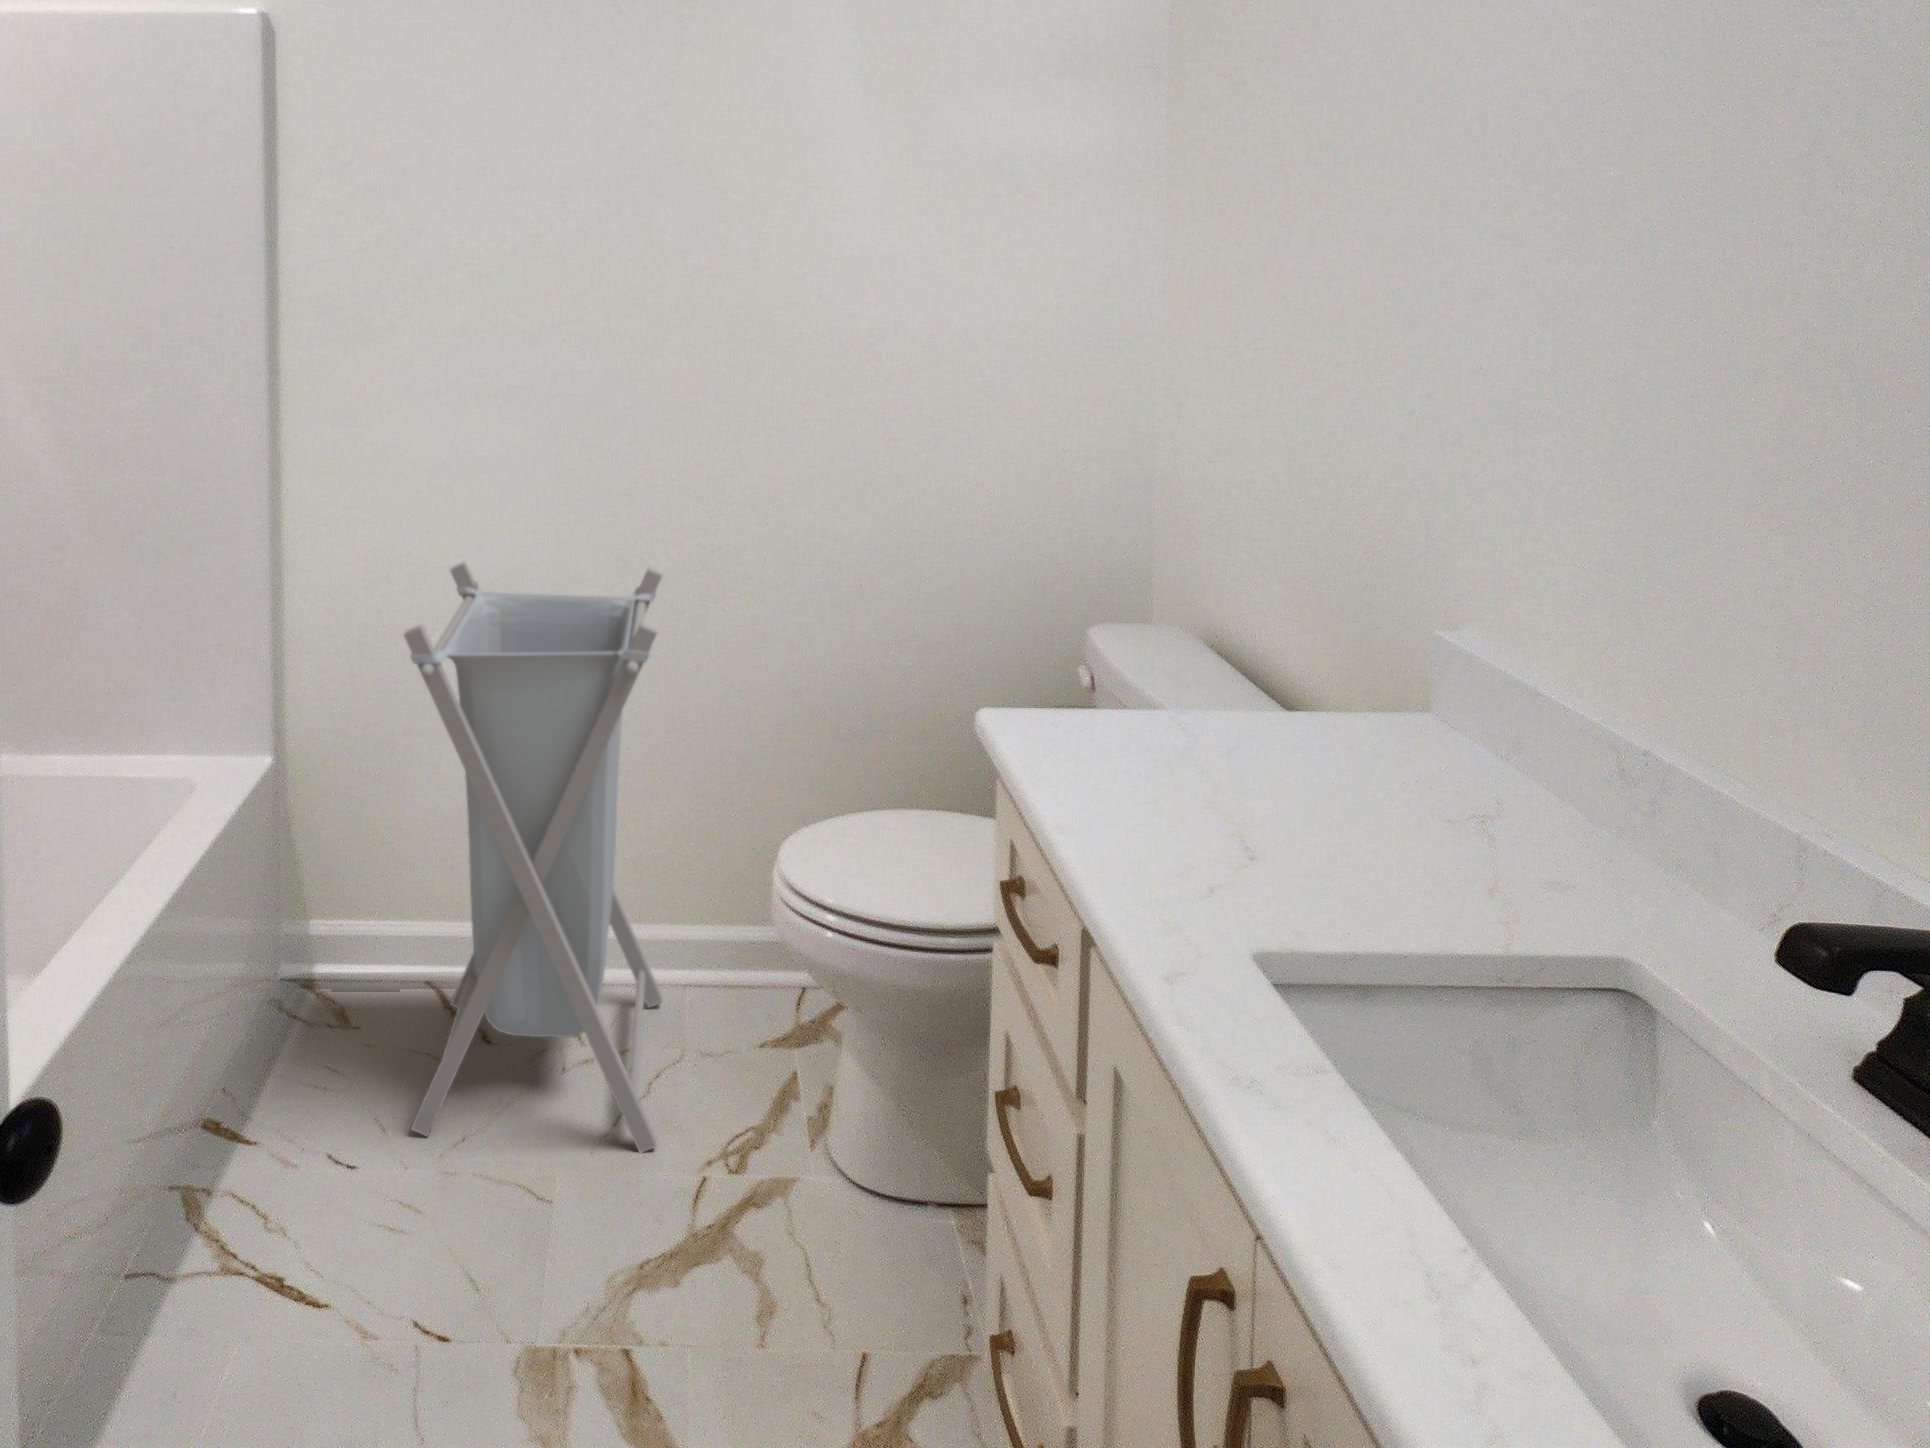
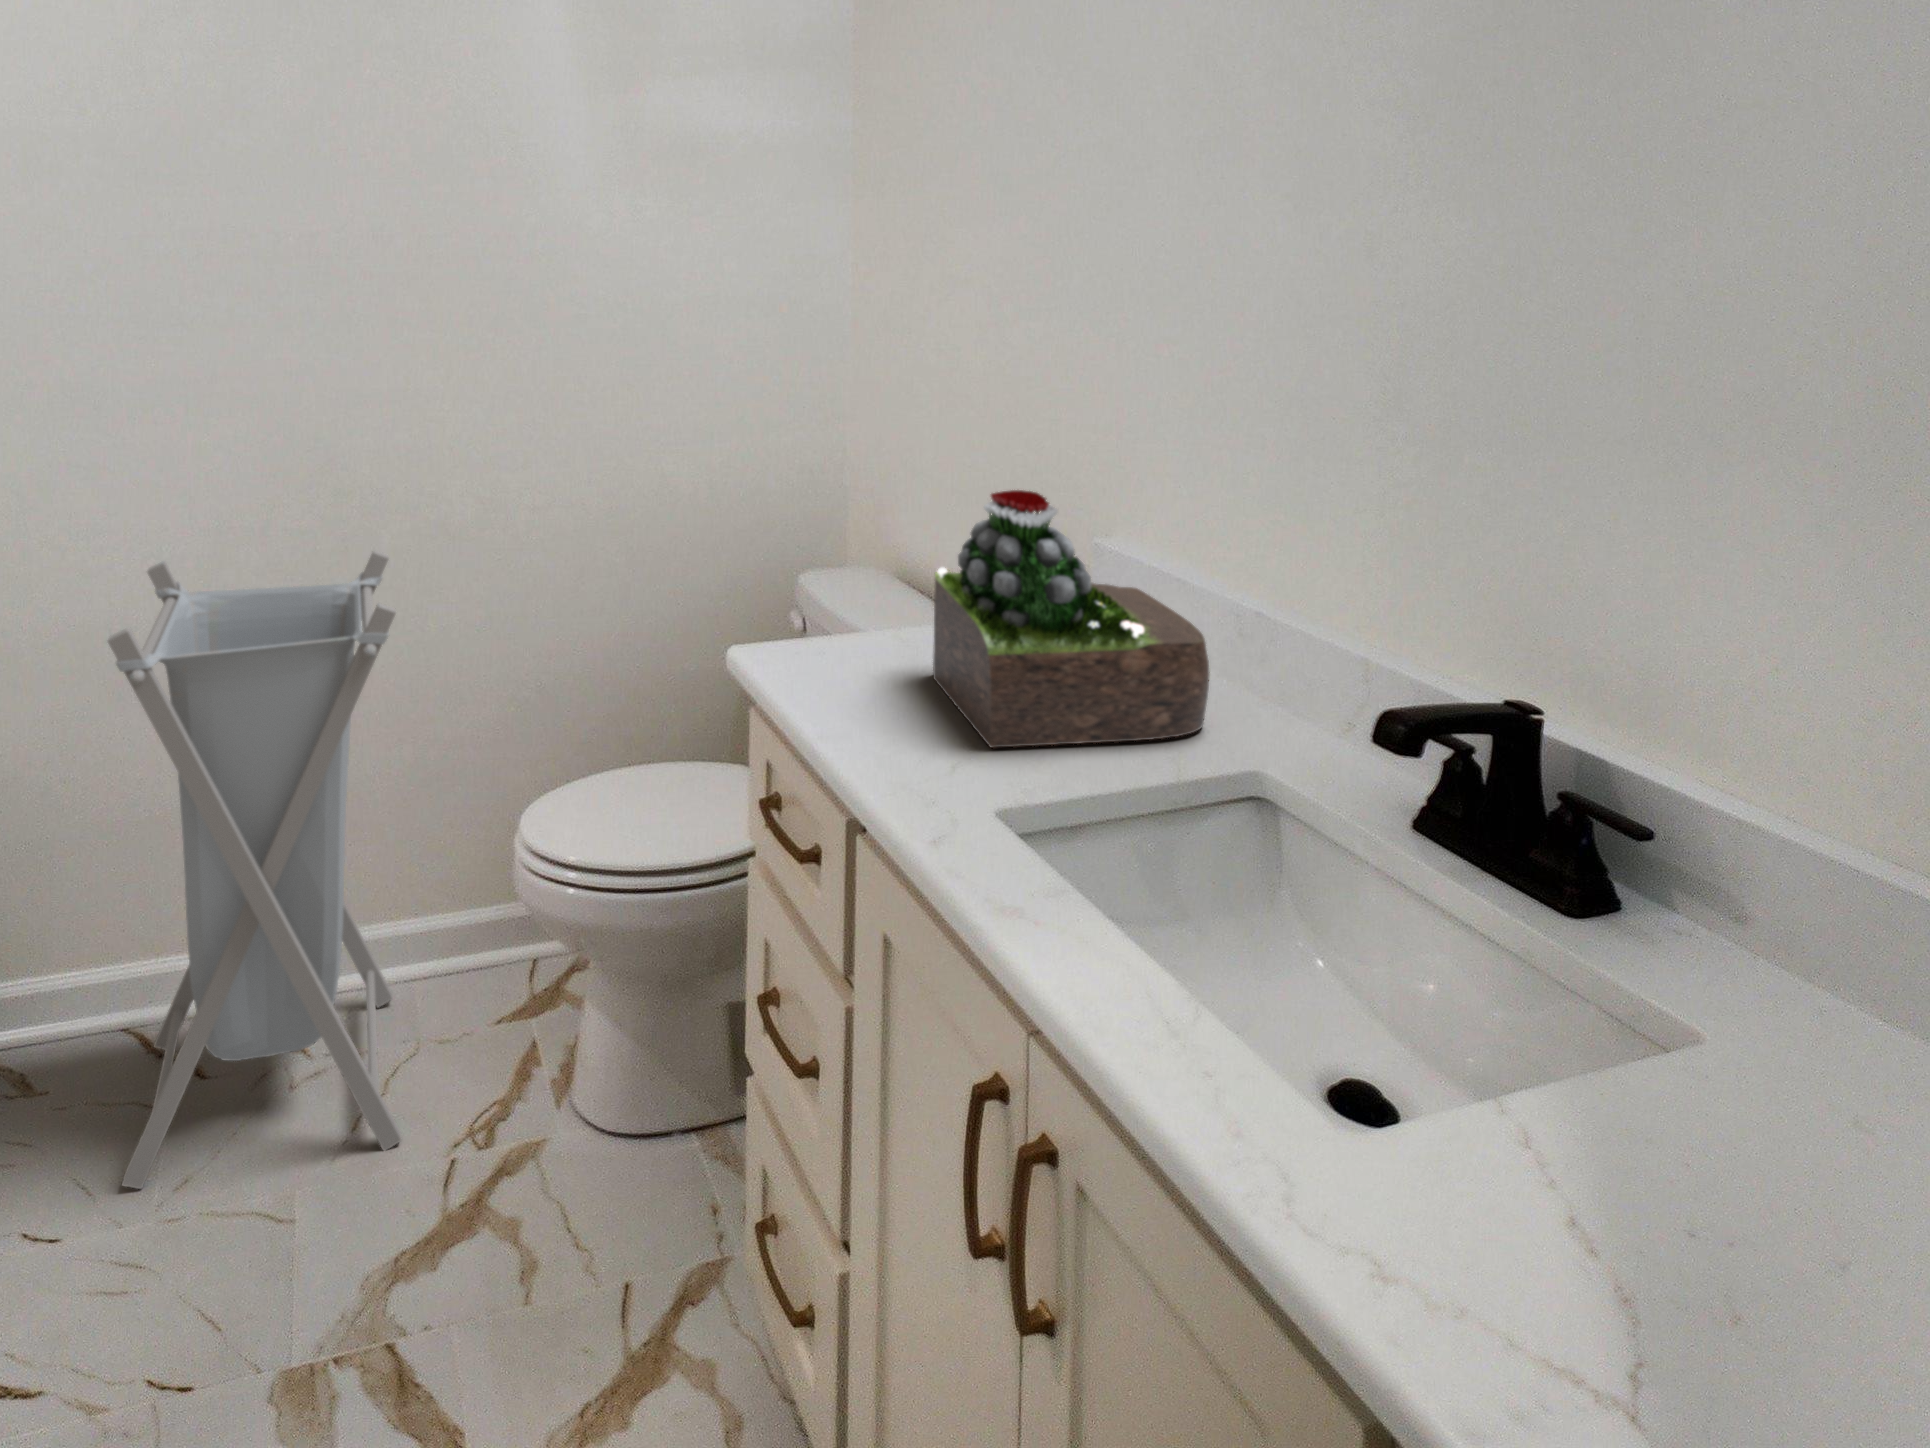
succulent plant: none [1204,575,1562,896] -> present [933,490,1210,748]

